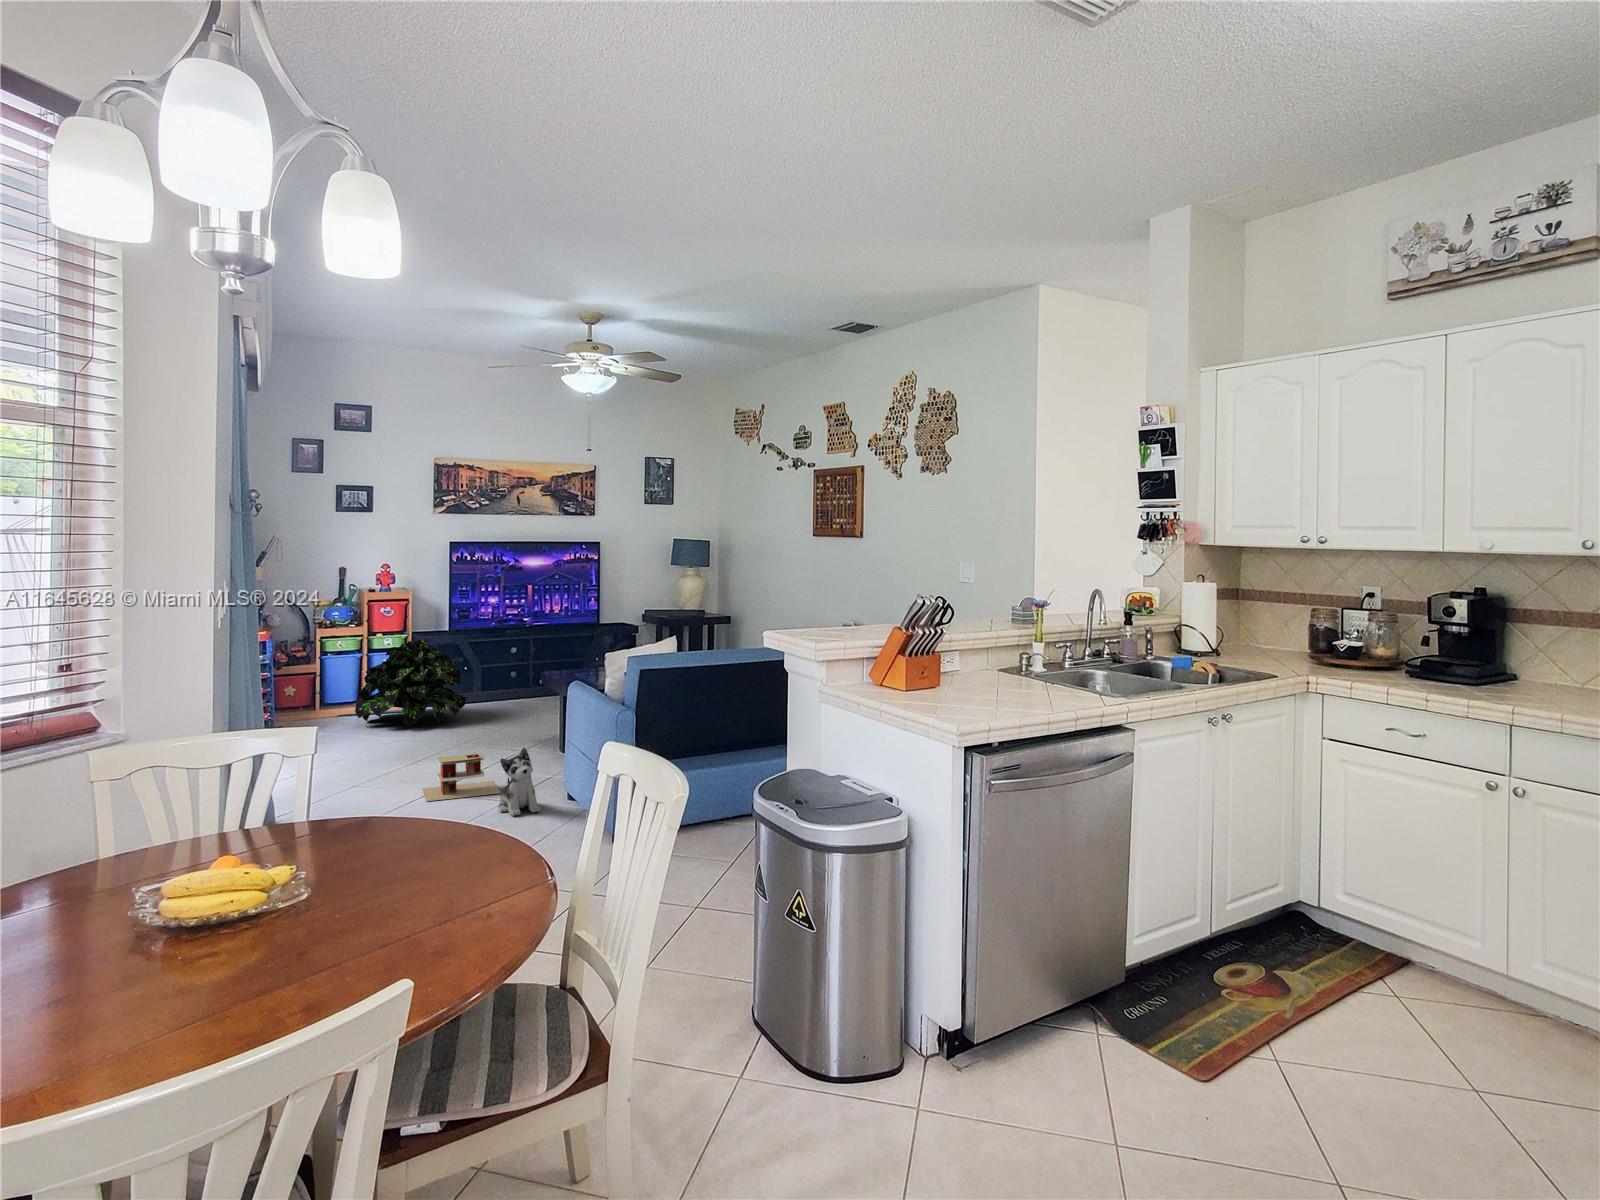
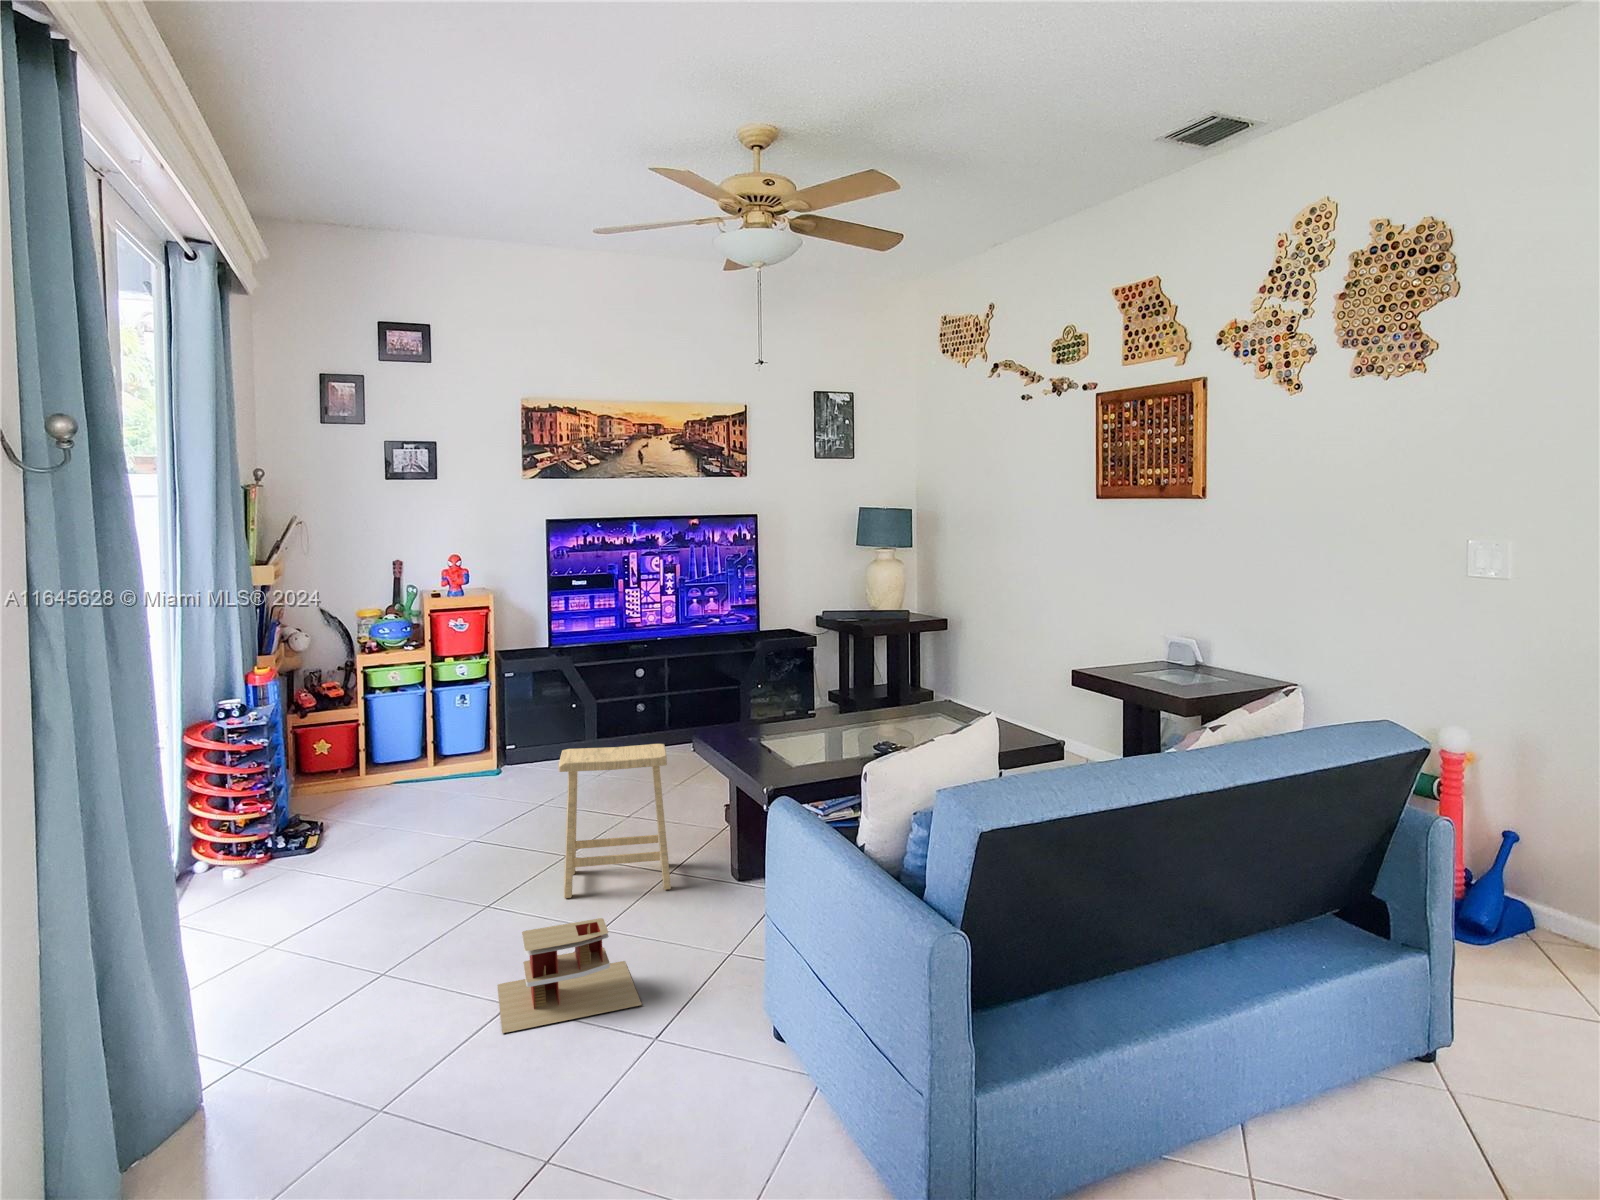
potted plant: present [355,639,466,727] -> none [411,669,575,810]
footstool: none [458,675,523,761] -> present [559,744,671,898]
plush toy: present [498,748,540,816] -> none [640,947,725,1098]

